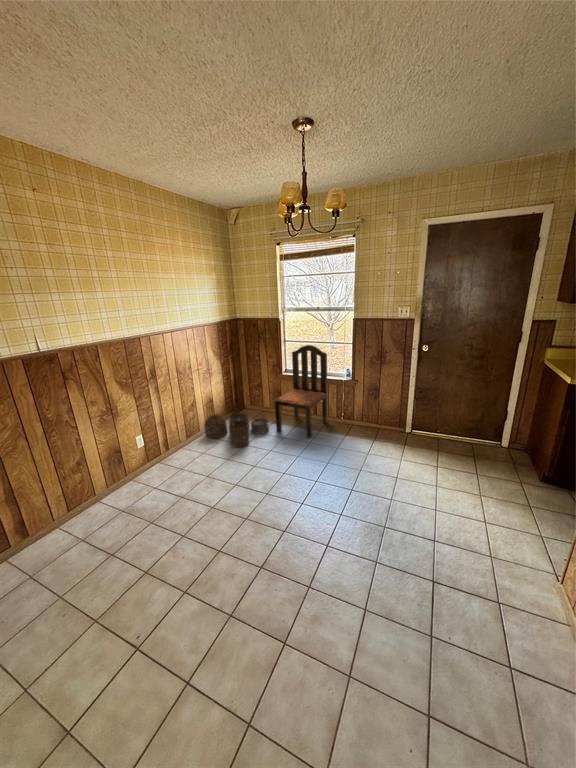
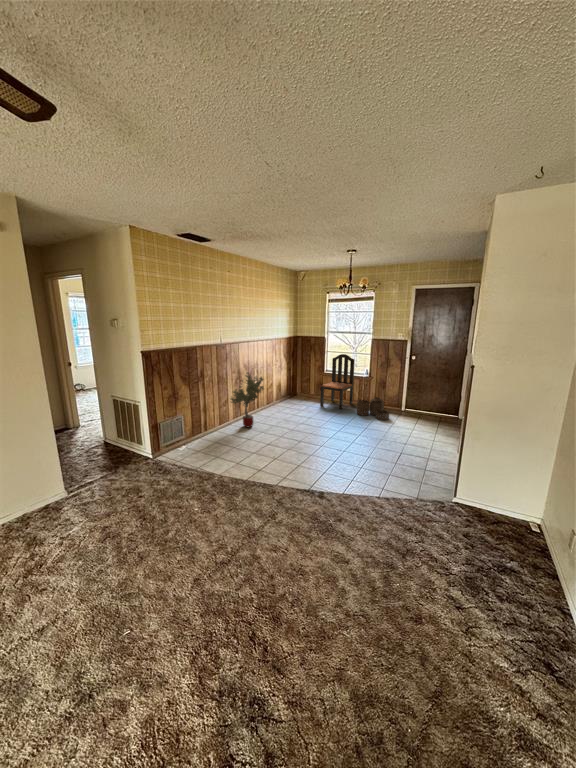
potted tree: none [70,402,159,511] -> present [230,372,264,427]
woven basket: present [205,413,268,447] -> present [357,397,389,420]

